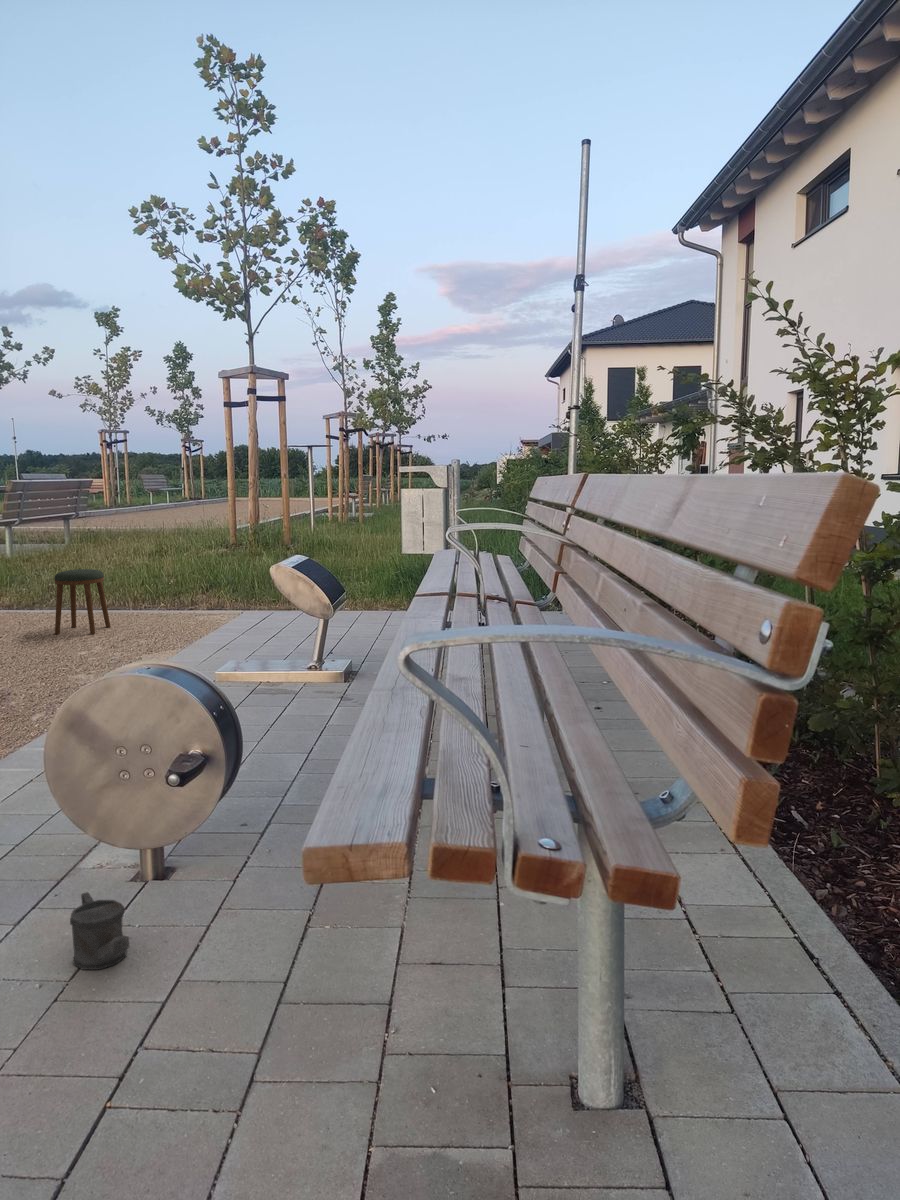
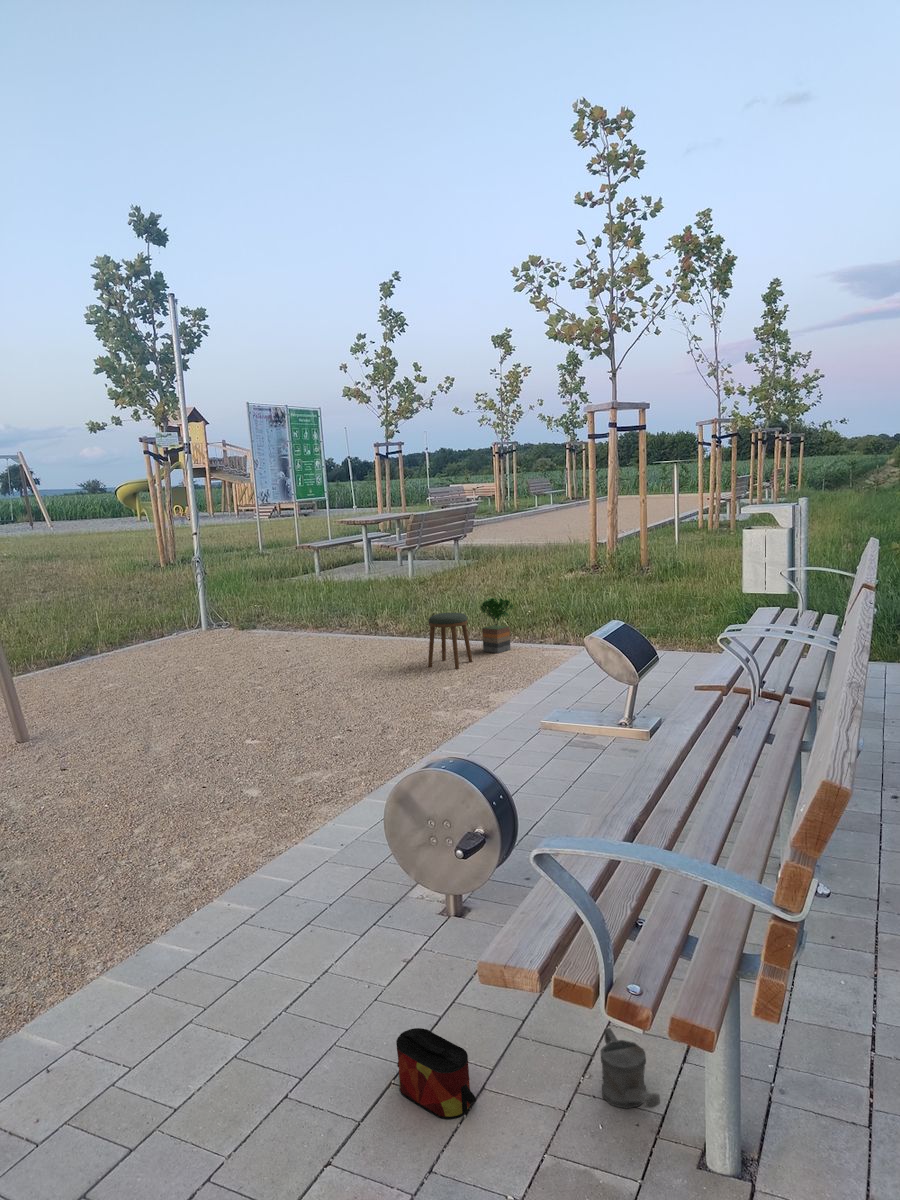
potted tree: none [116,554,159,618] -> present [481,598,514,653]
watering can: present [70,892,129,970] -> present [601,1028,660,1108]
bag: none [117,1009,249,1129] -> present [396,1028,476,1119]

